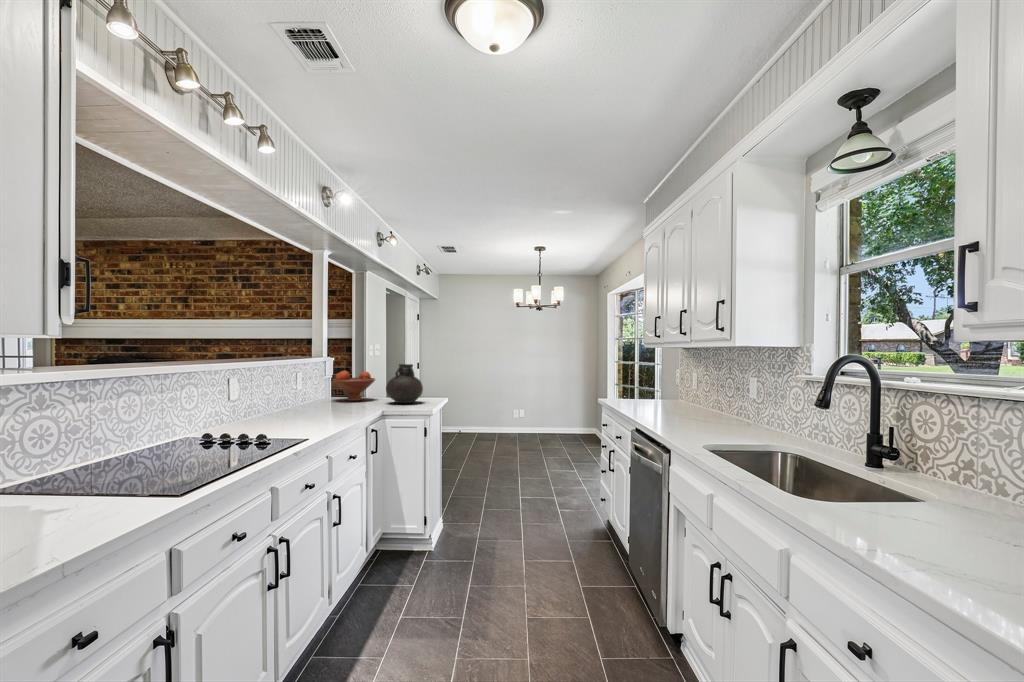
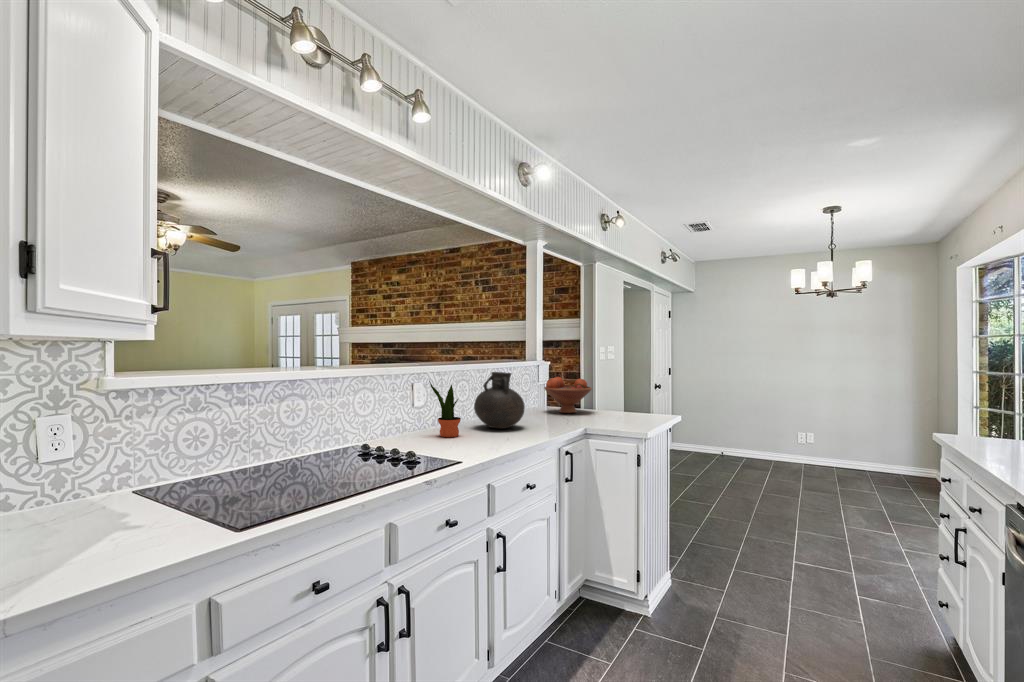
vase: present [386,364,423,403] -> present [474,372,525,428]
potted plant: none [250,375,282,424] -> present [429,381,461,437]

